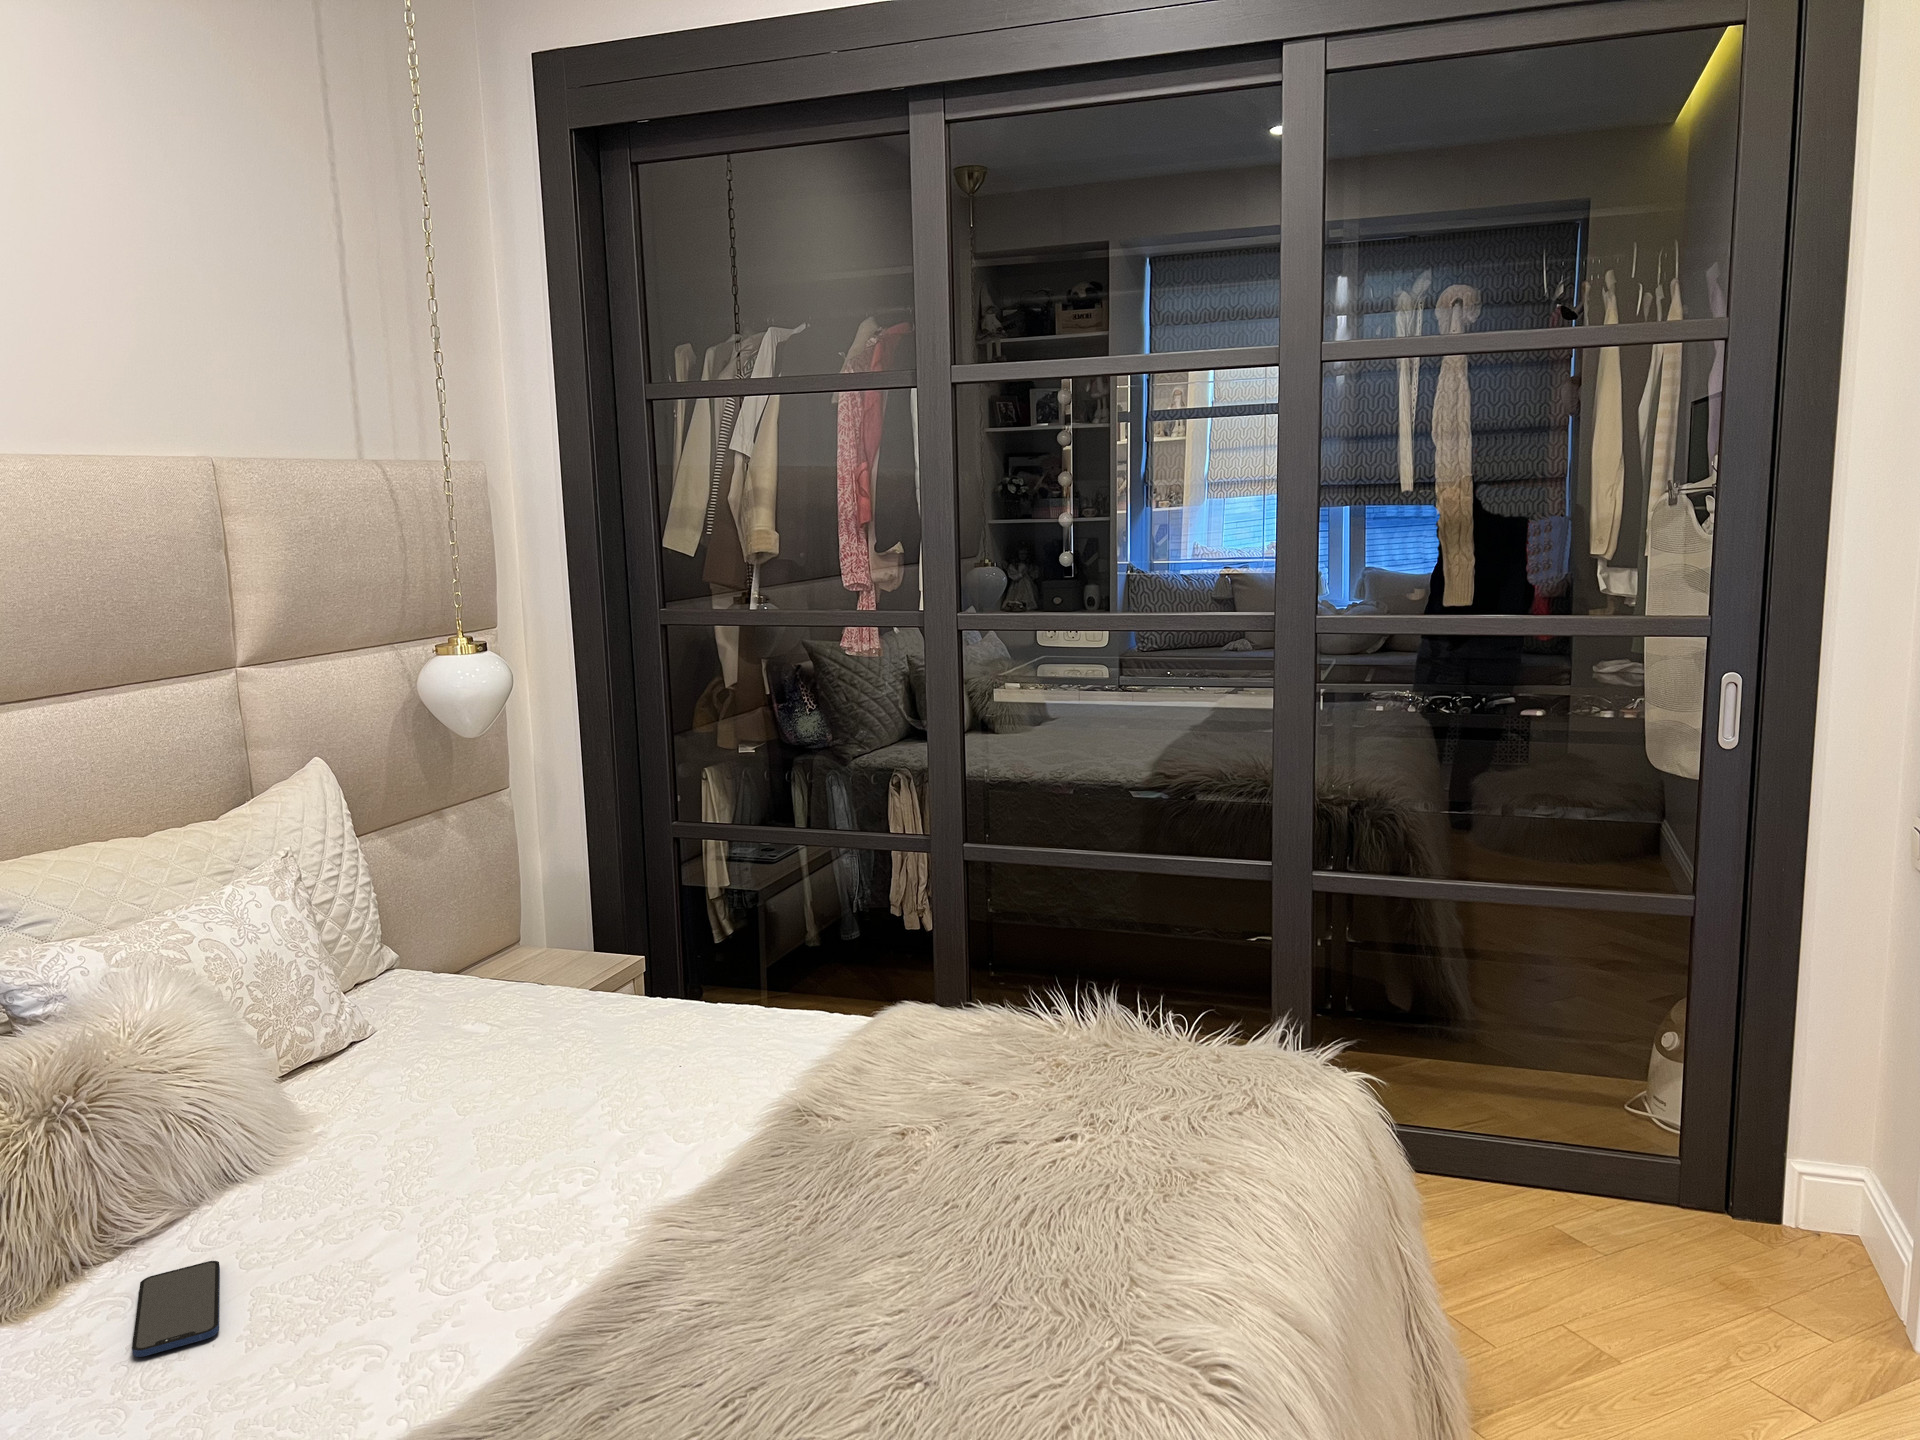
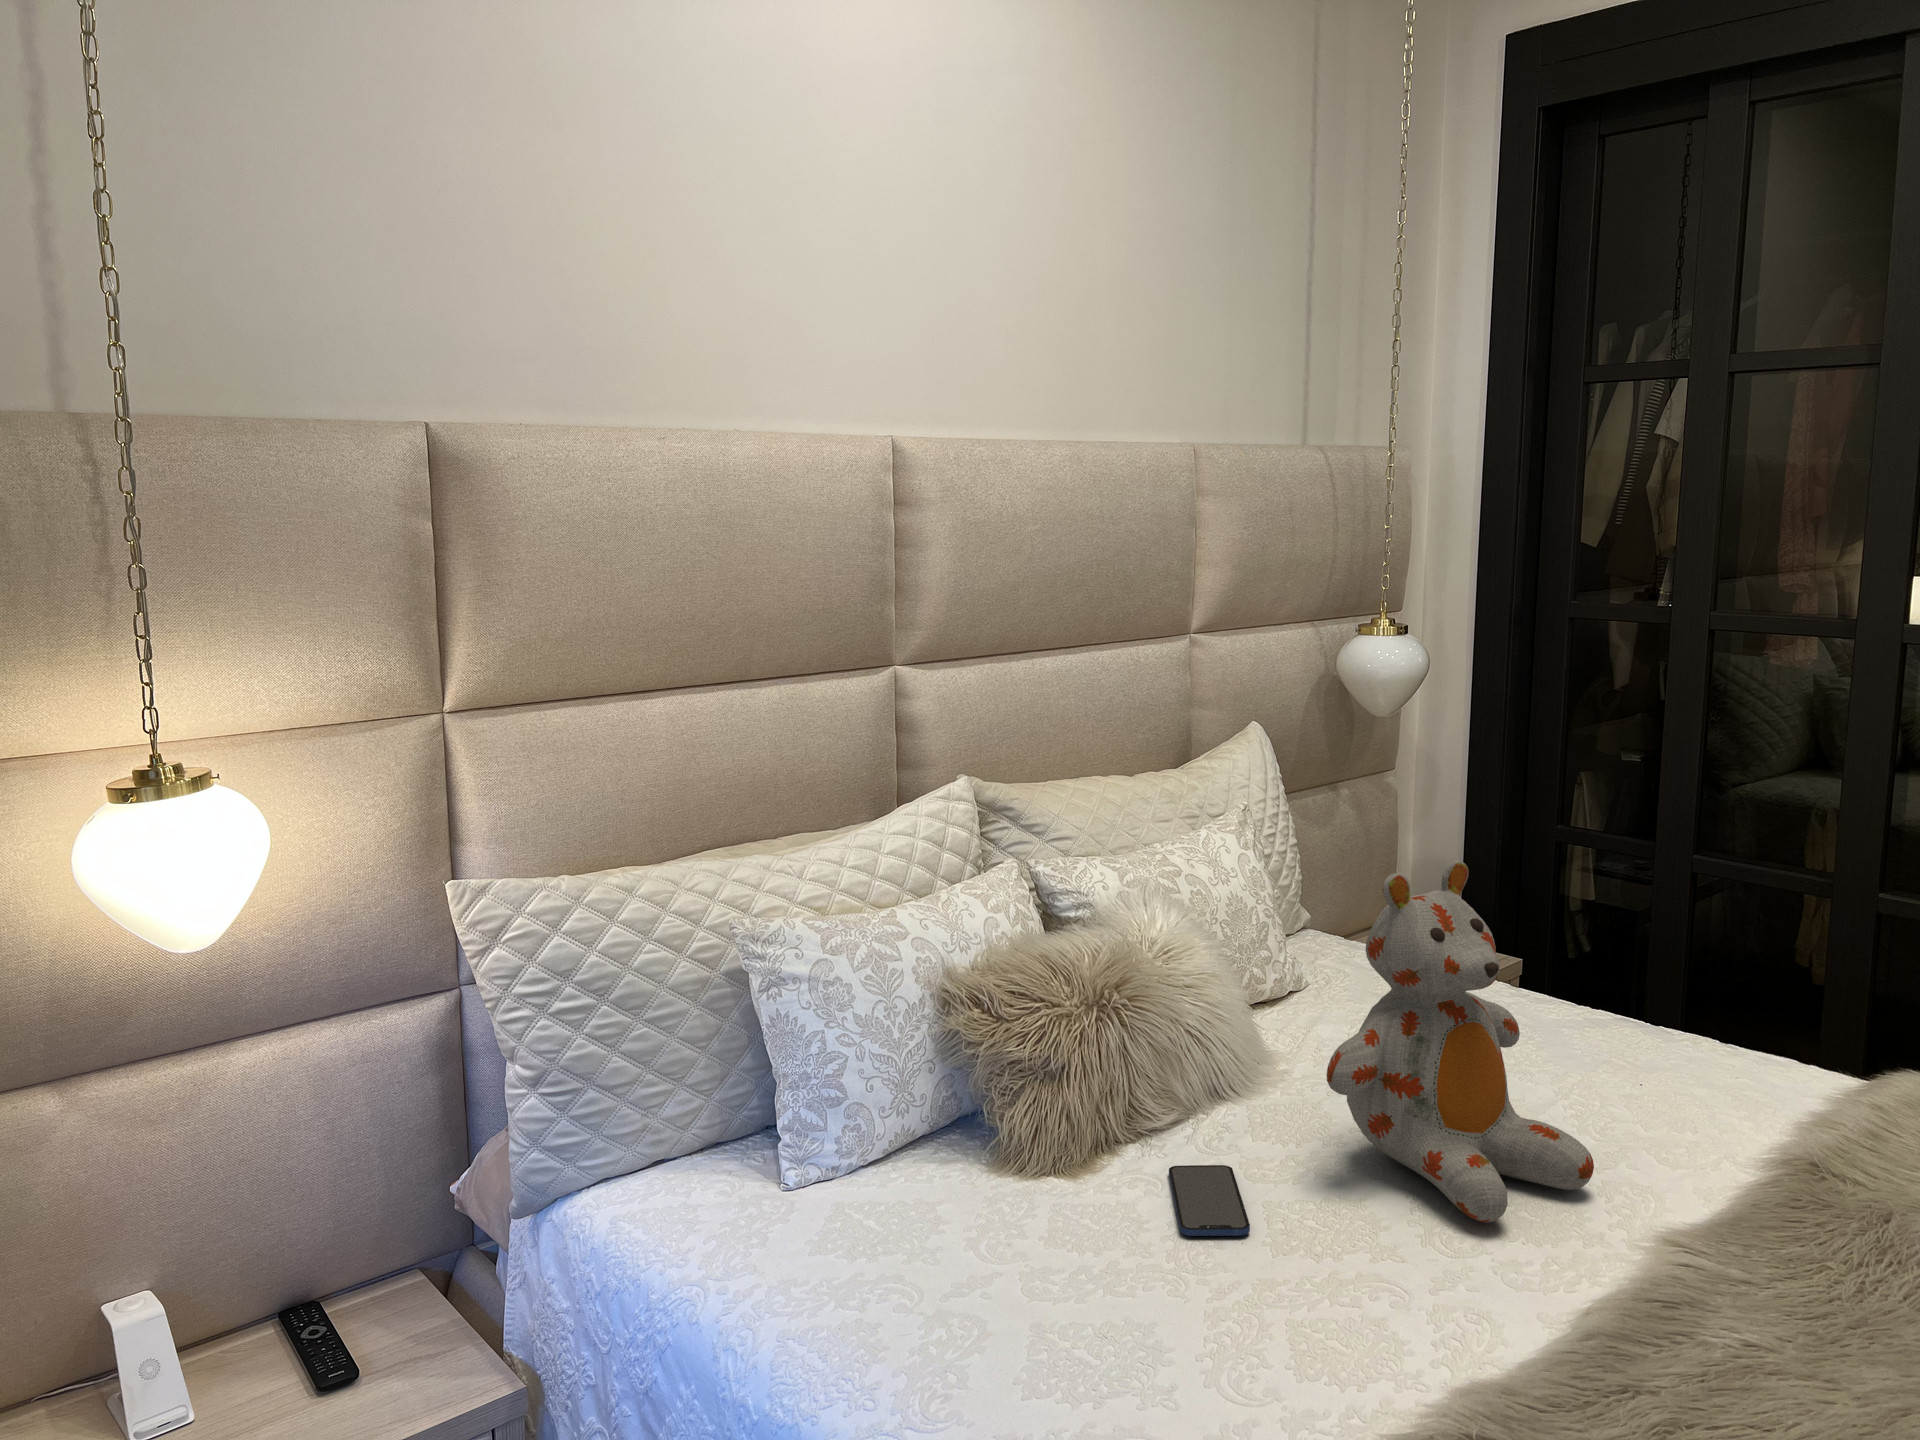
stuffed bear: none [314,899,589,1254] -> present [1326,860,1594,1222]

